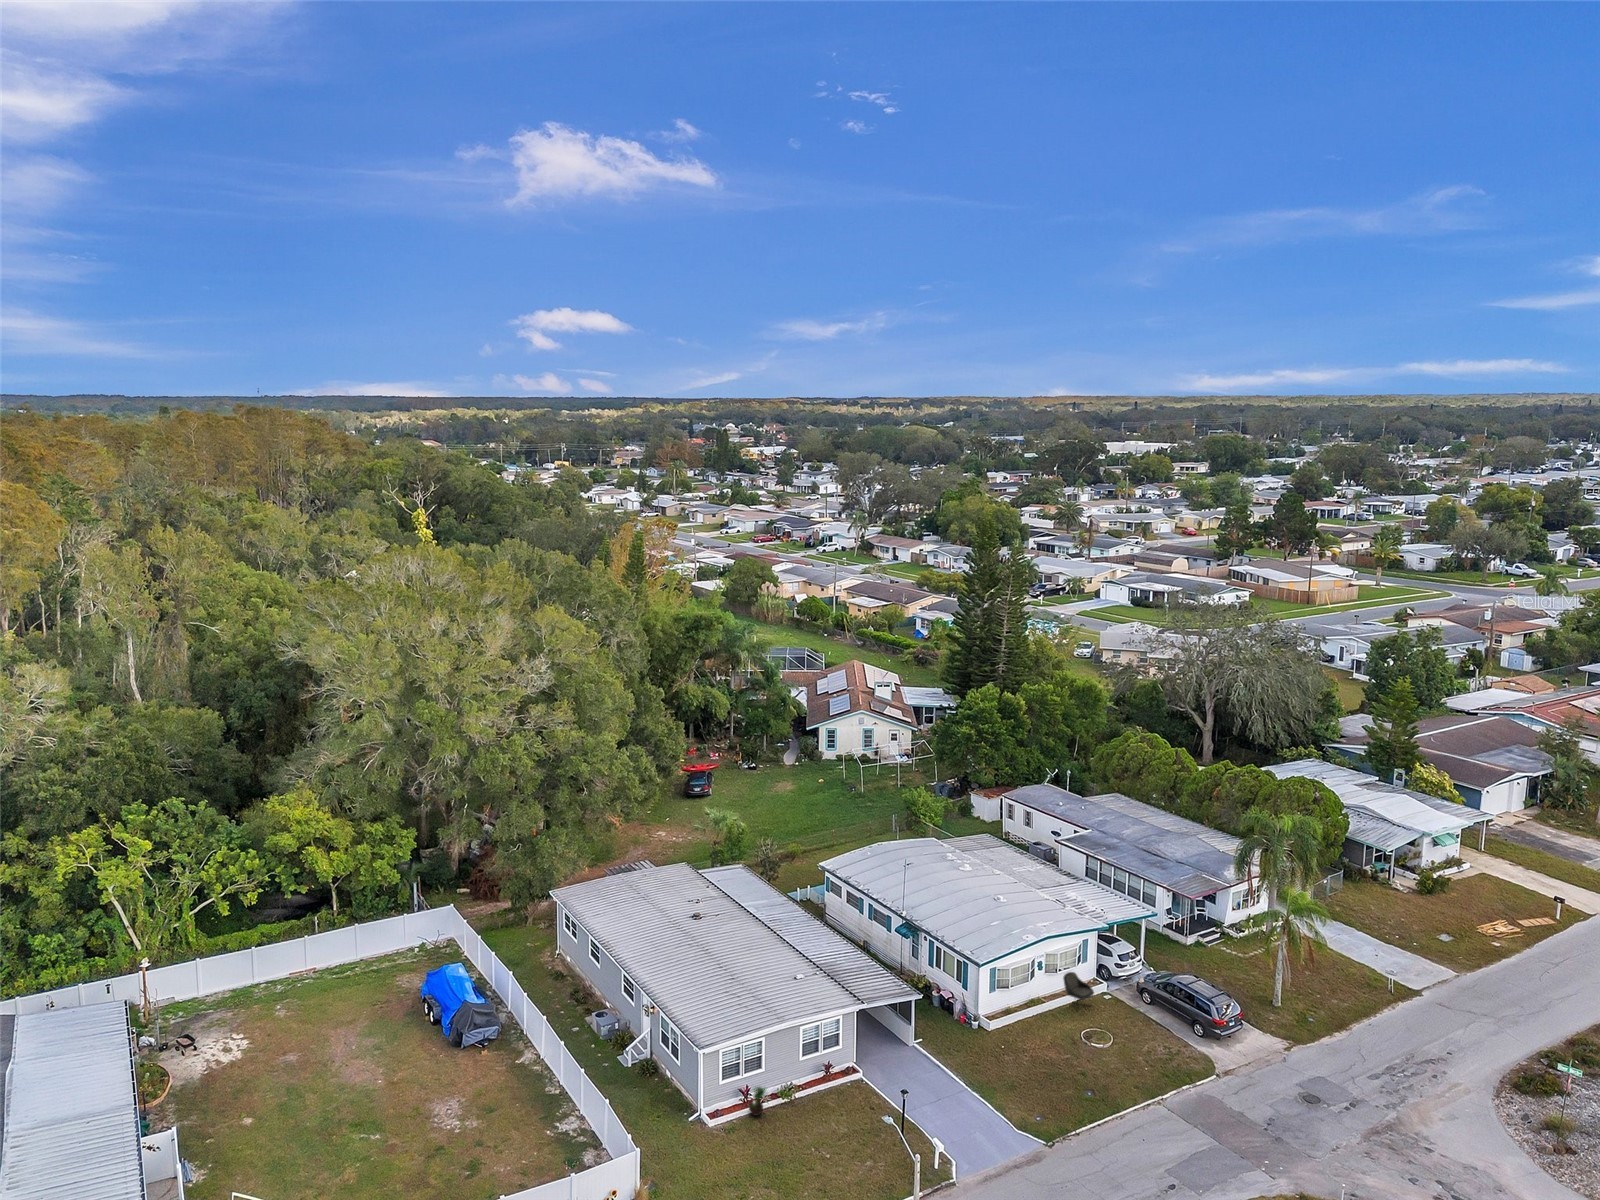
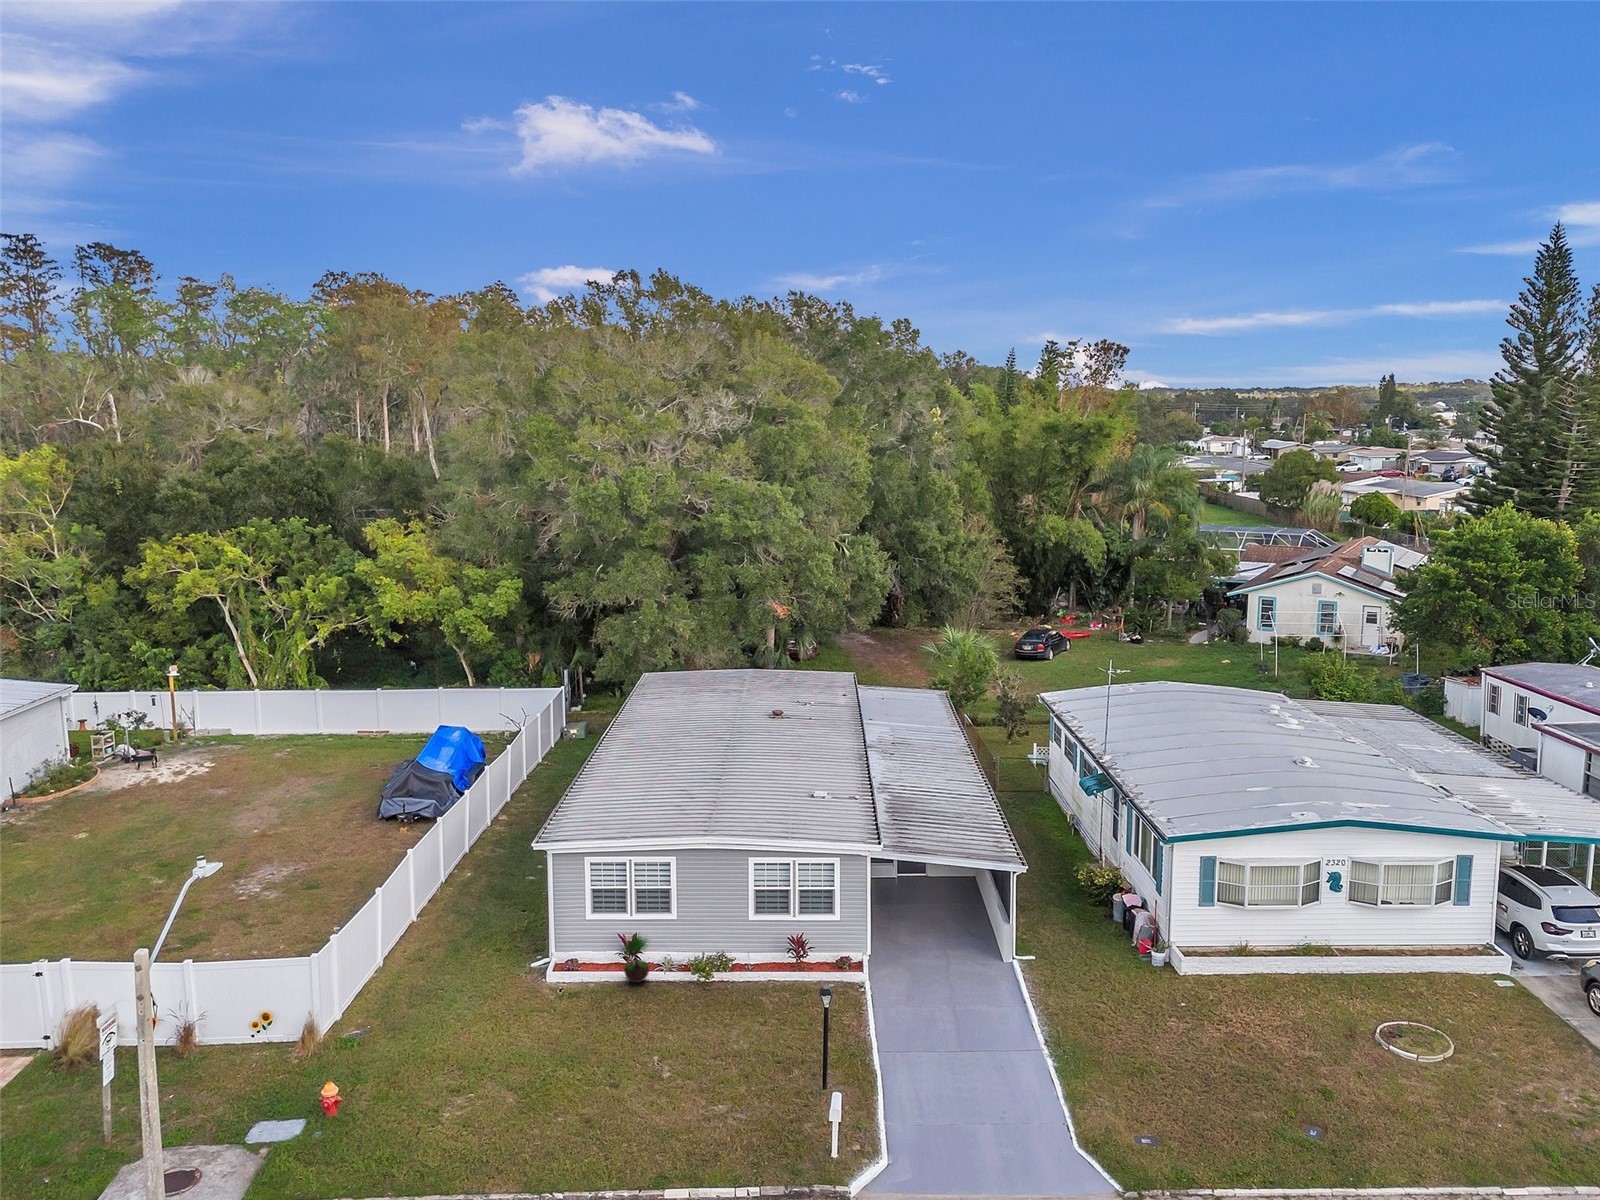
lounge chair: present [1063,972,1094,1004] -> none [1383,911,1461,991]

